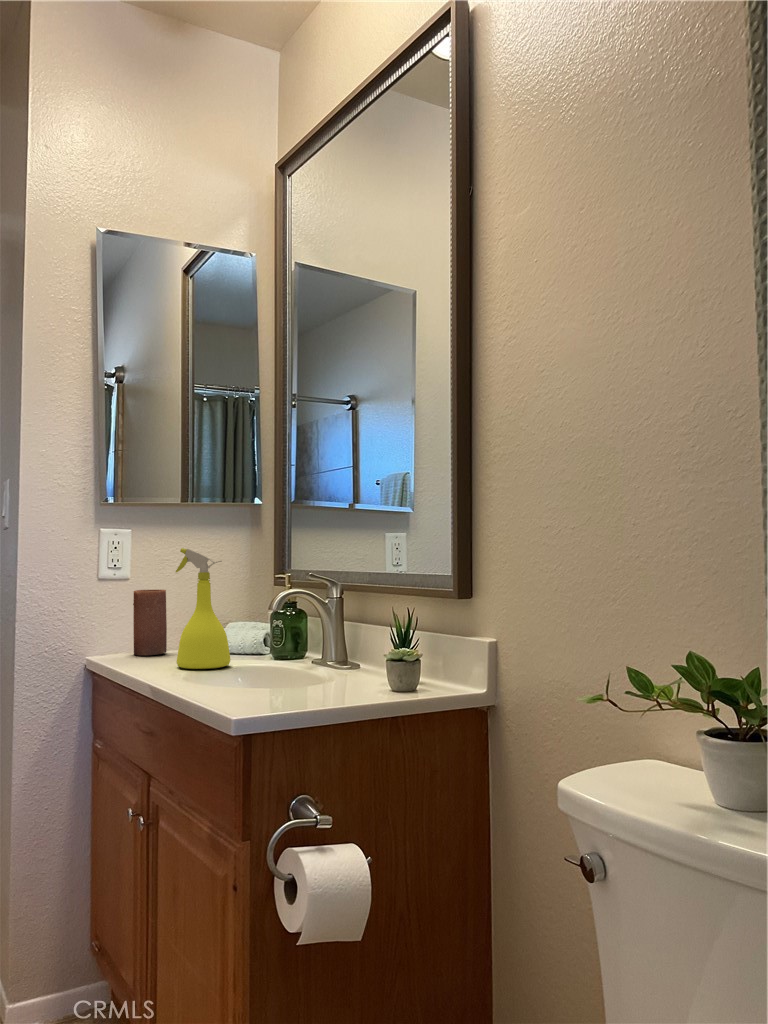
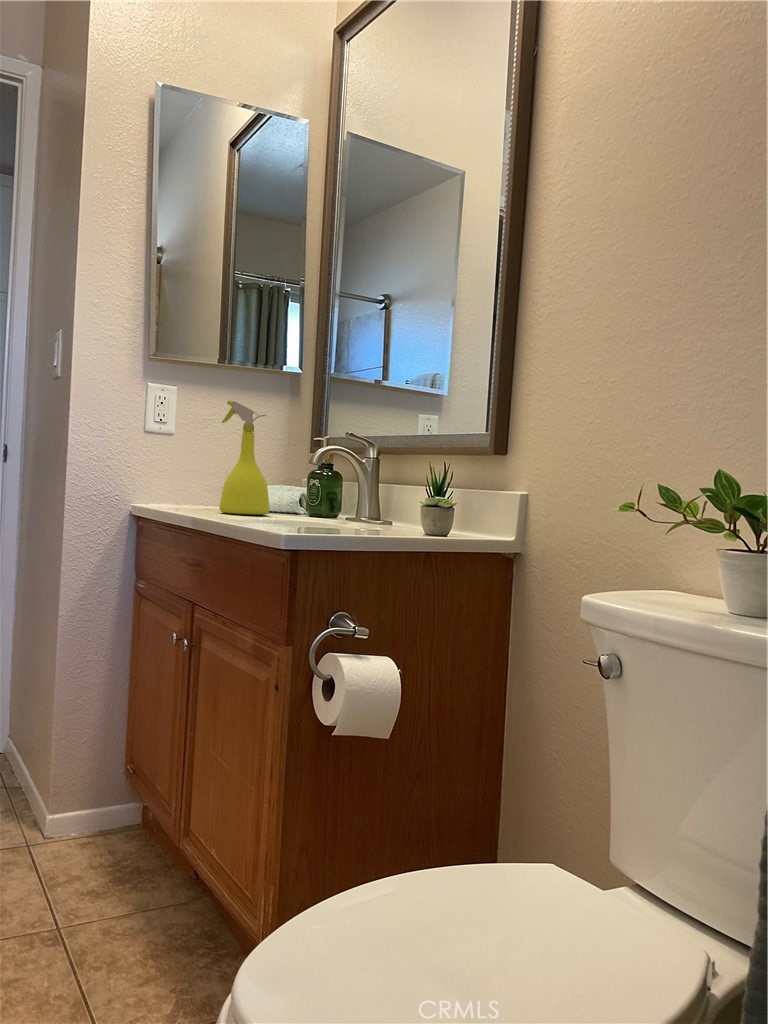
candle: present [133,589,167,655] -> none [175,444,208,506]

